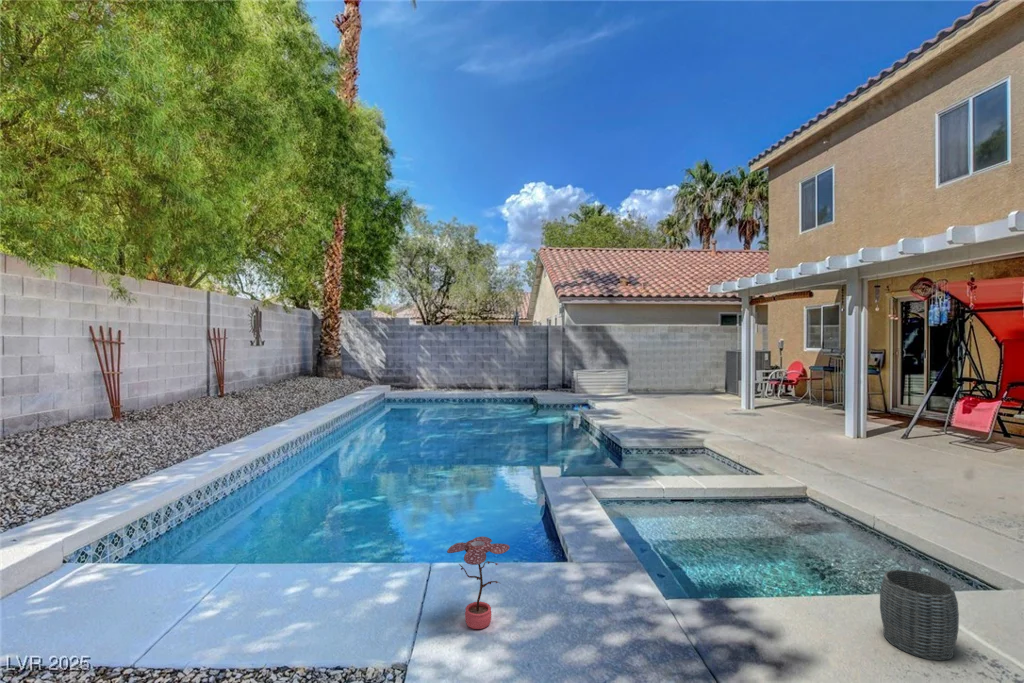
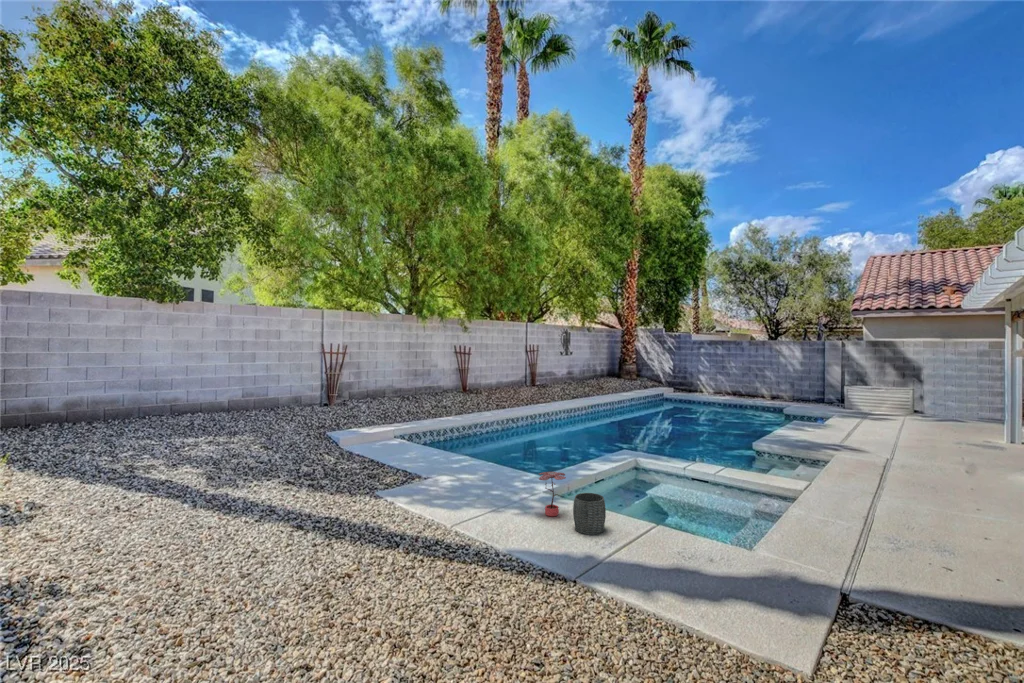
potted plant: present [447,536,510,629] -> present [539,472,566,517]

